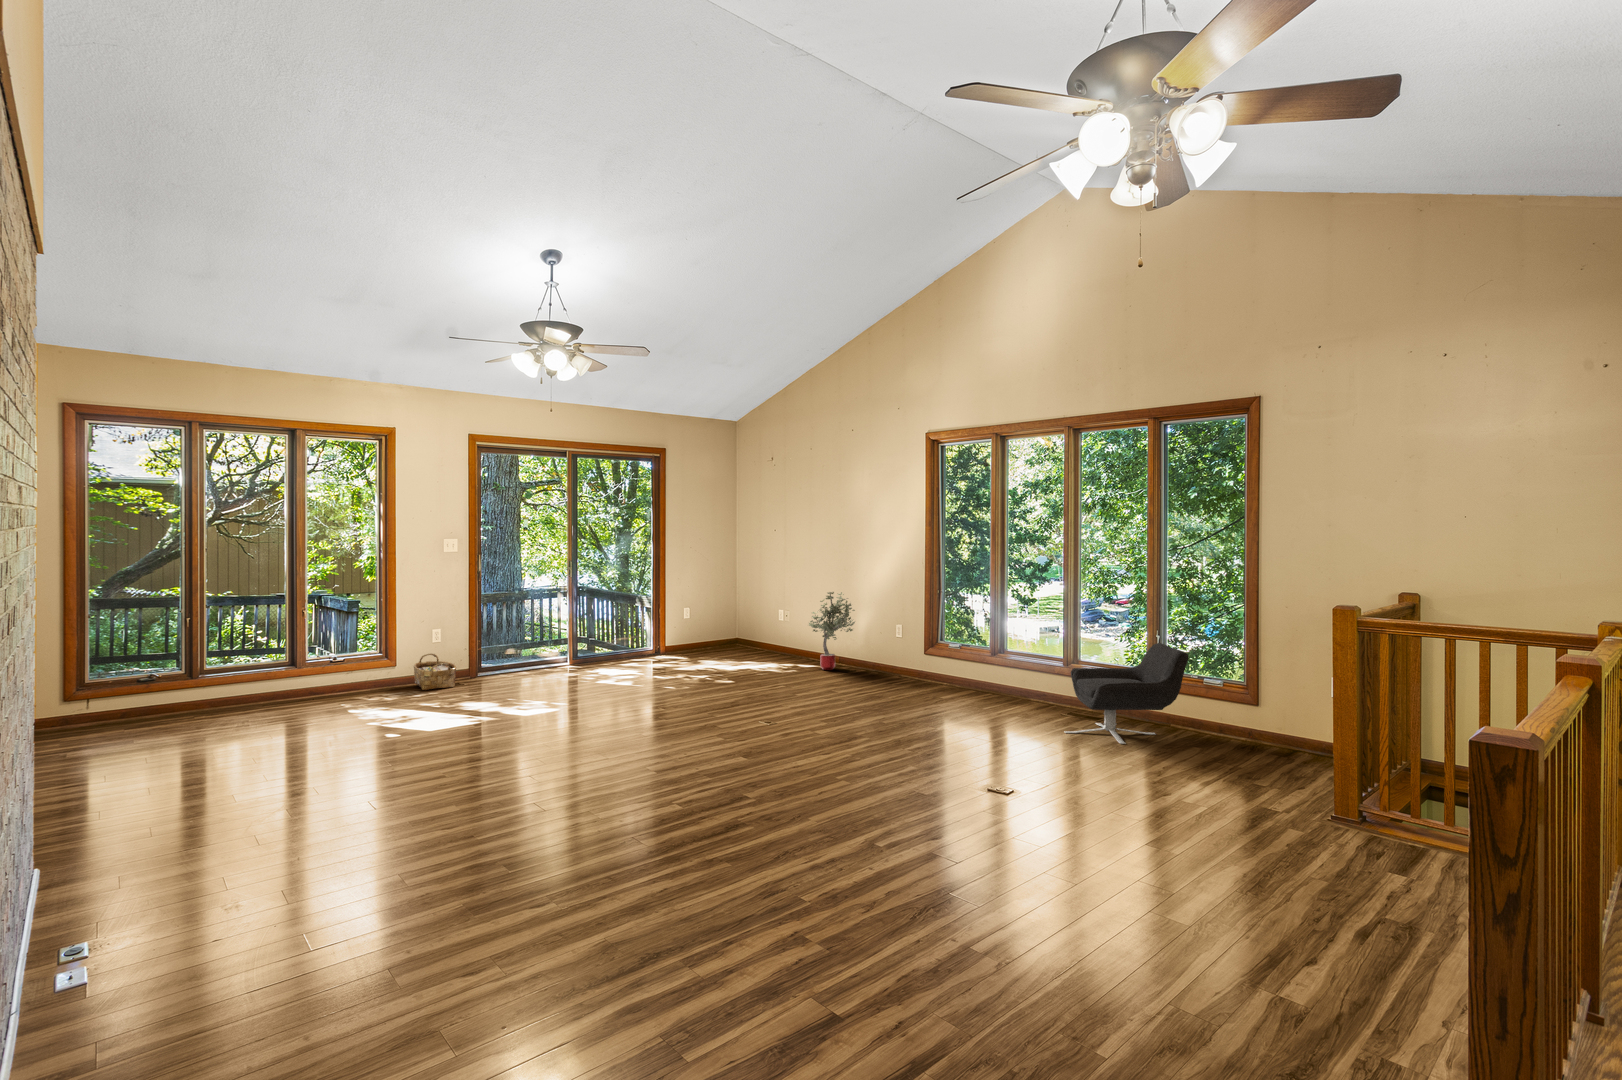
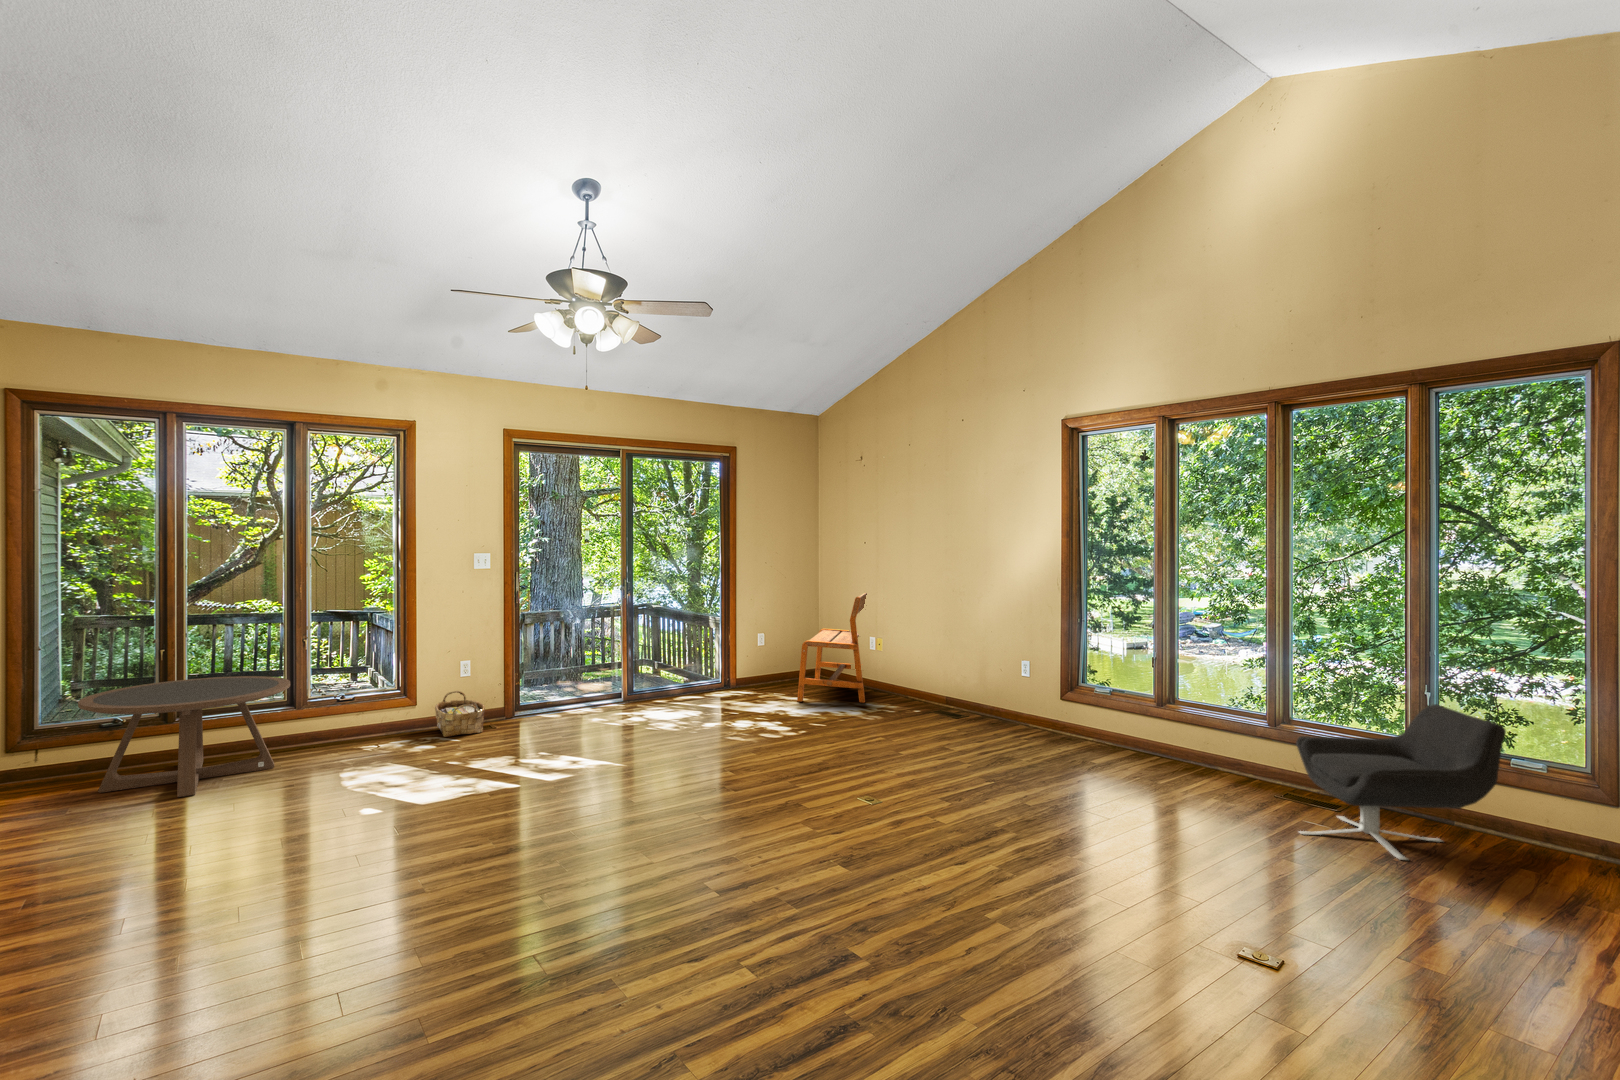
bench: none [718,571,783,662] -> present [797,593,867,703]
potted tree: present [809,592,855,670] -> none [907,618,968,715]
coffee table: none [131,640,300,731] -> present [78,676,290,797]

